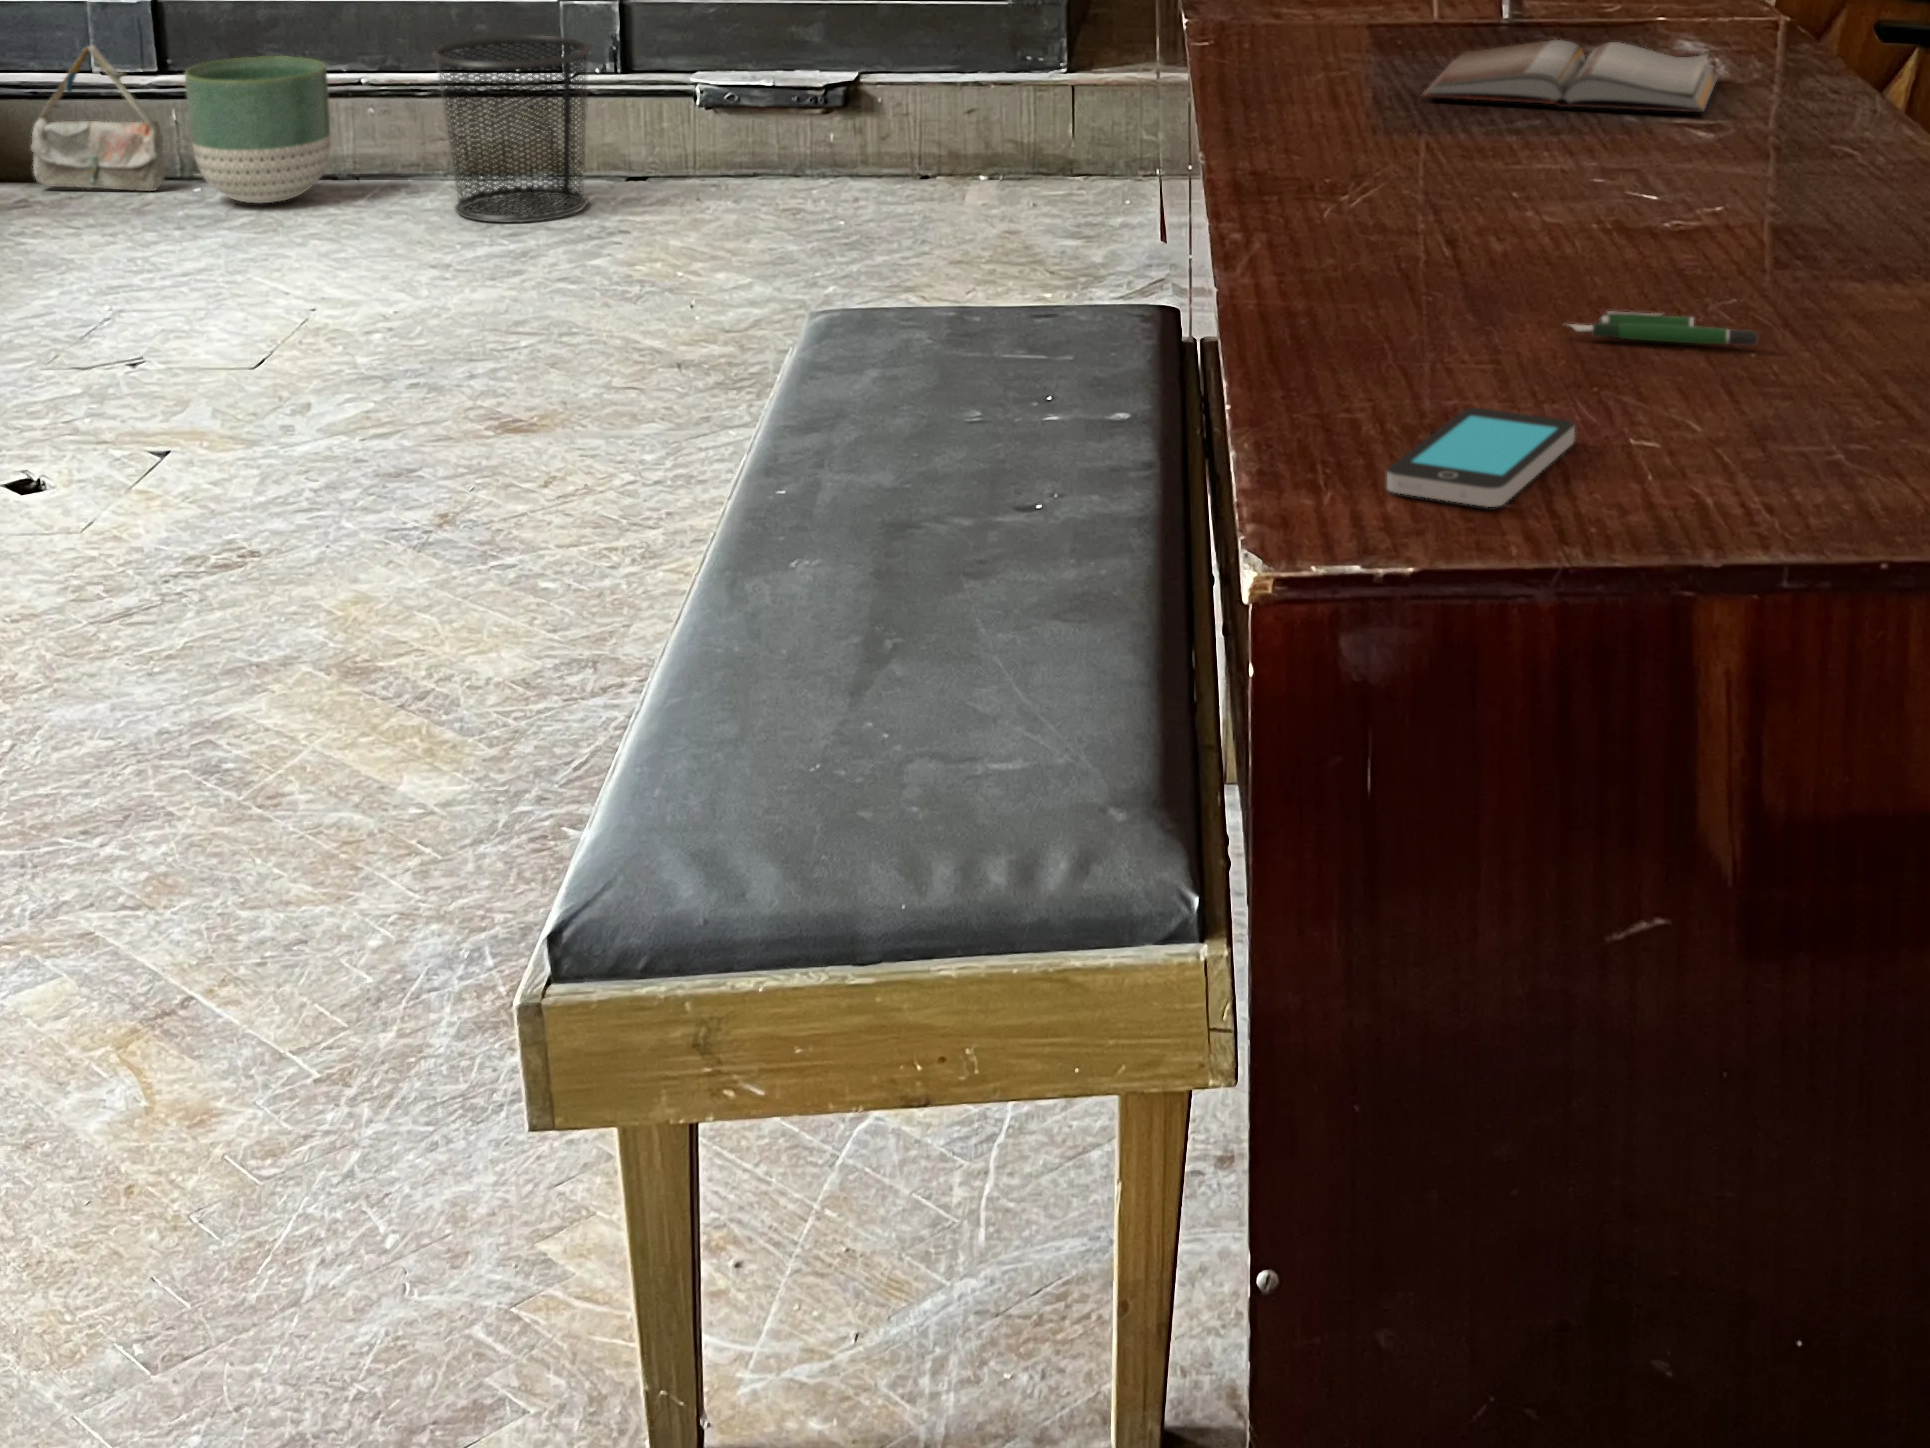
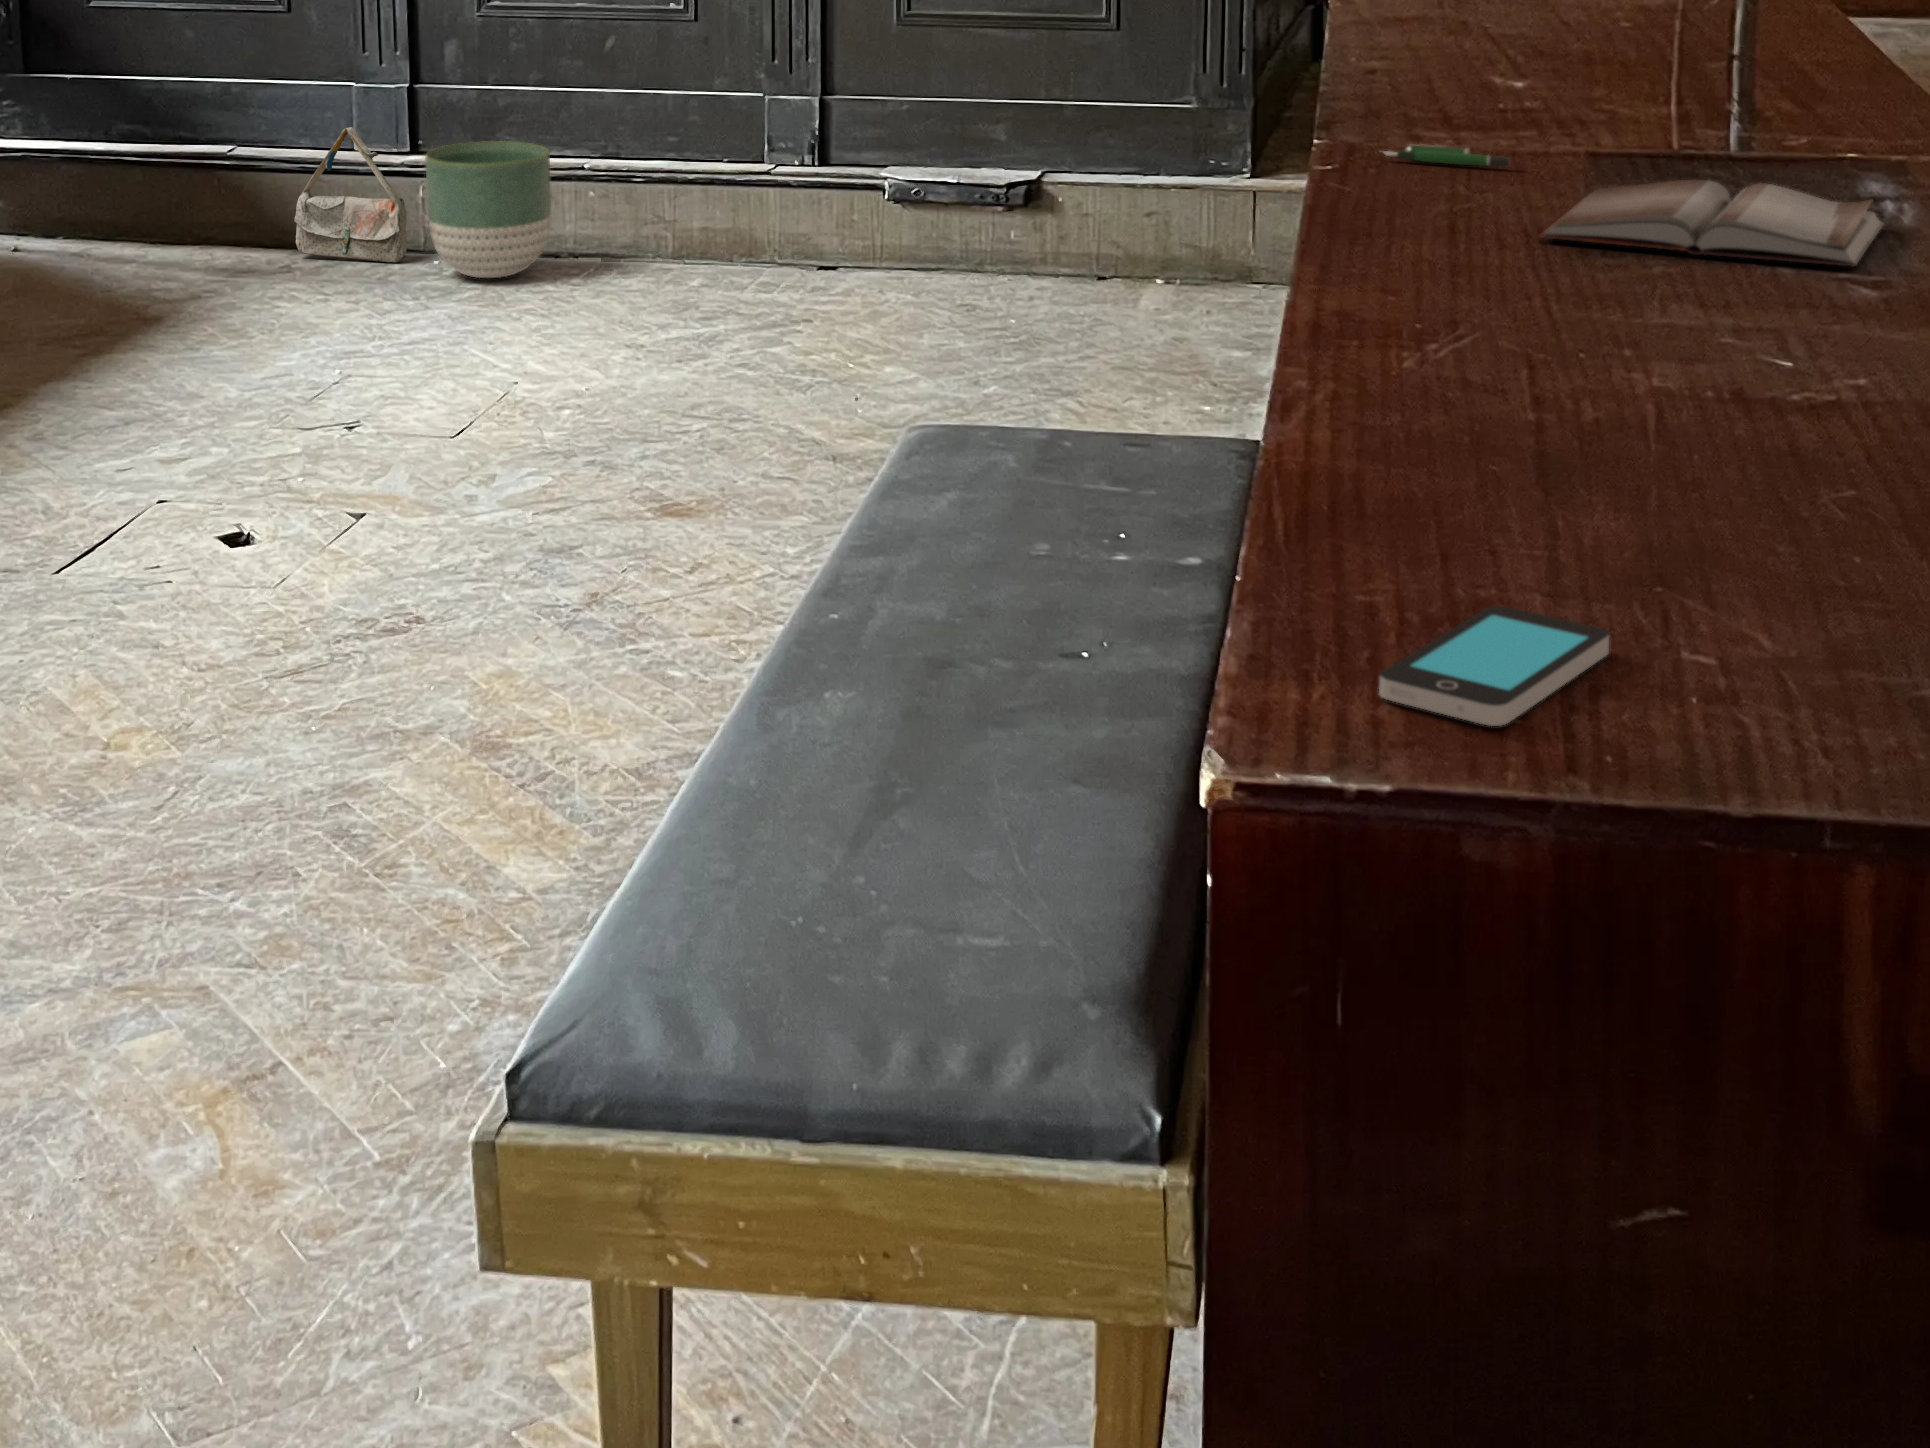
waste bin: present [432,35,591,223] -> none [641,128,787,307]
pen: present [1569,311,1758,345] -> present [1383,144,1510,166]

